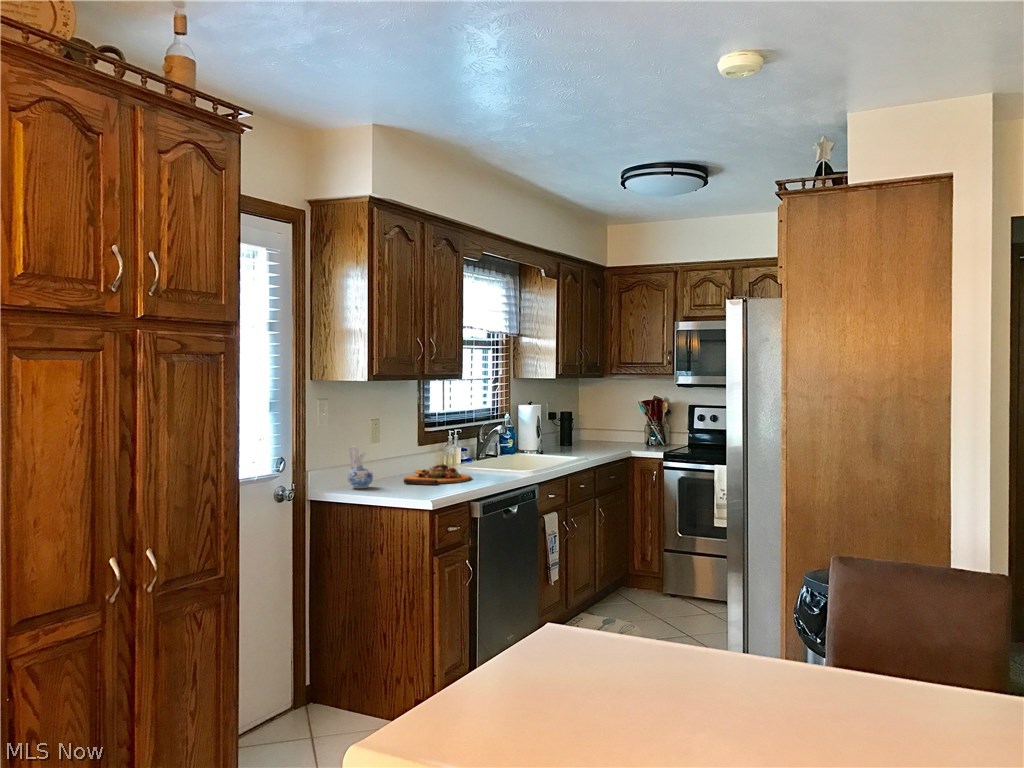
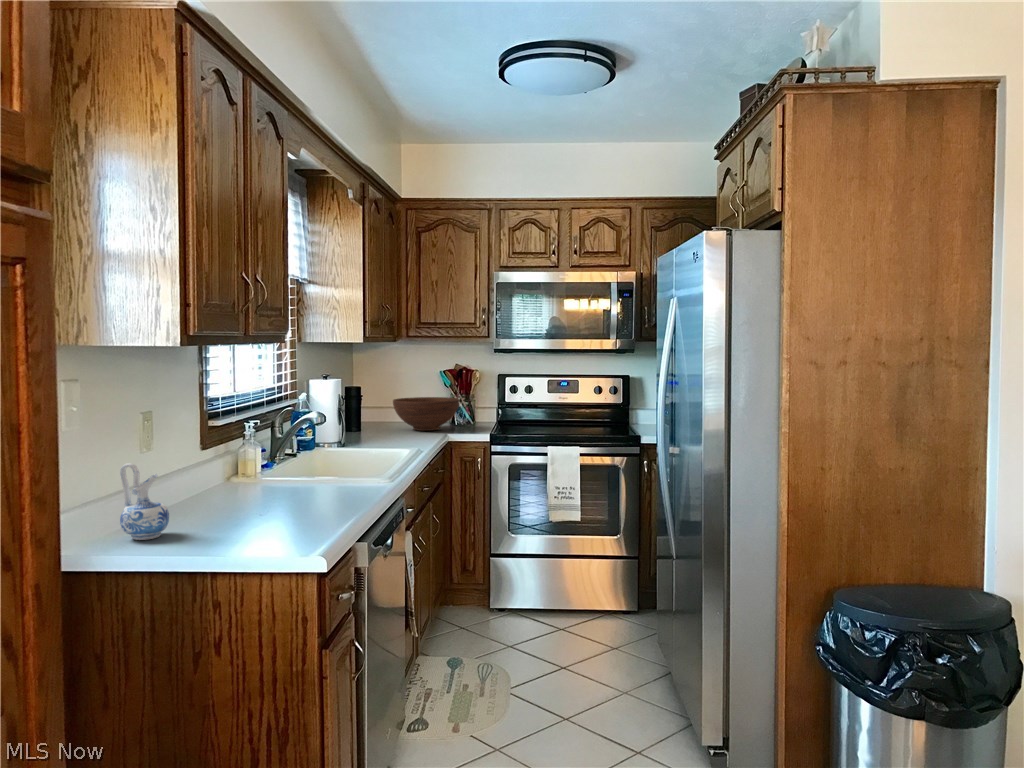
fruit bowl: none [594,423,647,448] -> present [393,397,459,431]
cutting board: present [403,464,472,485] -> none [204,480,319,520]

